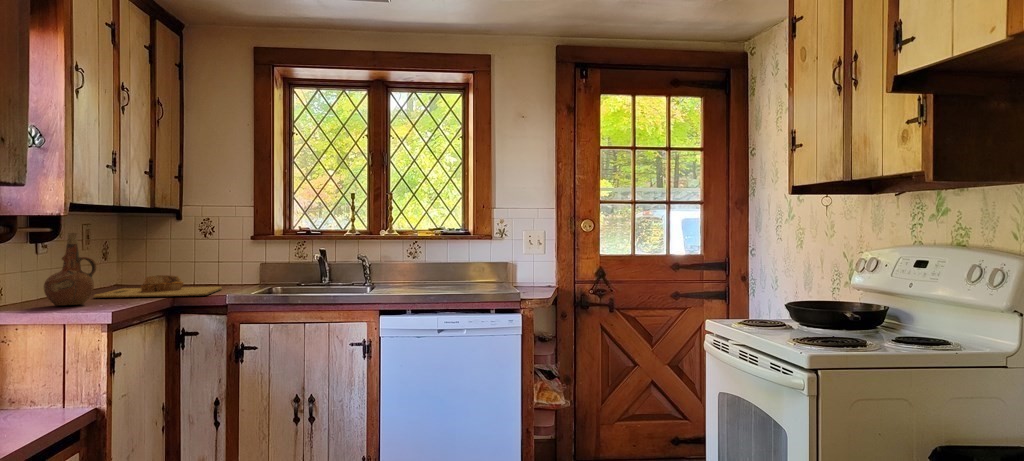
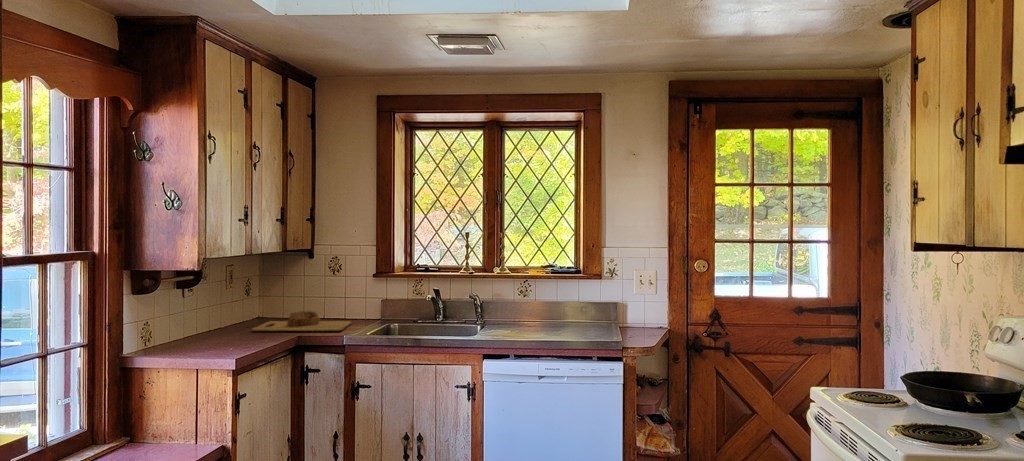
ceramic pitcher: present [44,233,96,306] -> none [220,278,257,339]

